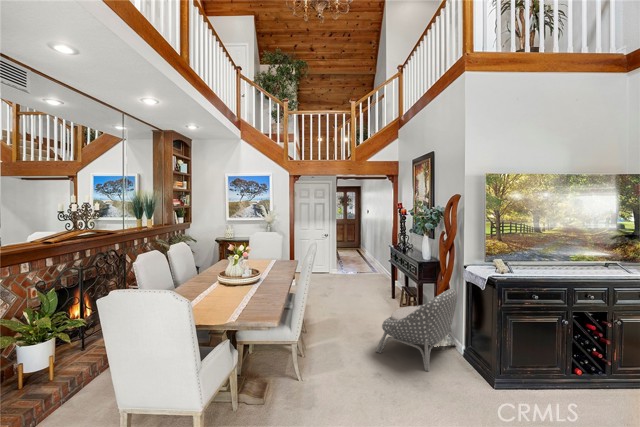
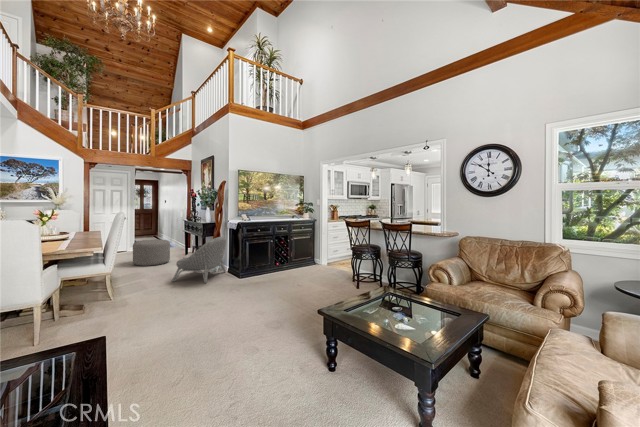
ottoman: none [332,270,373,307] -> present [133,240,170,266]

